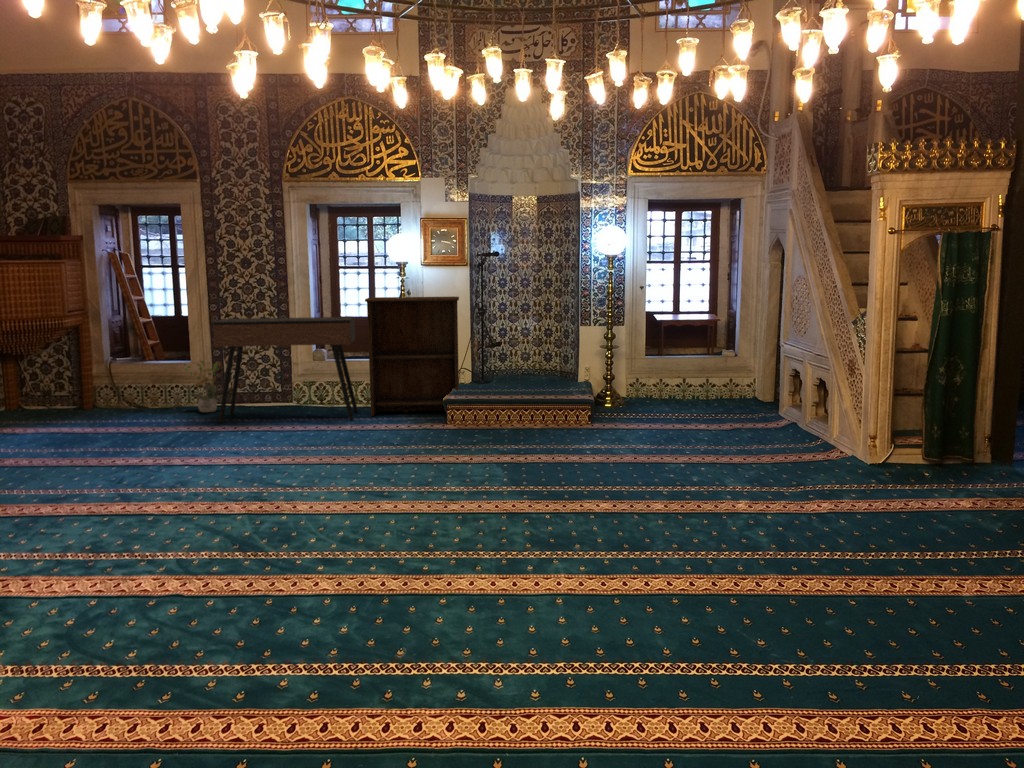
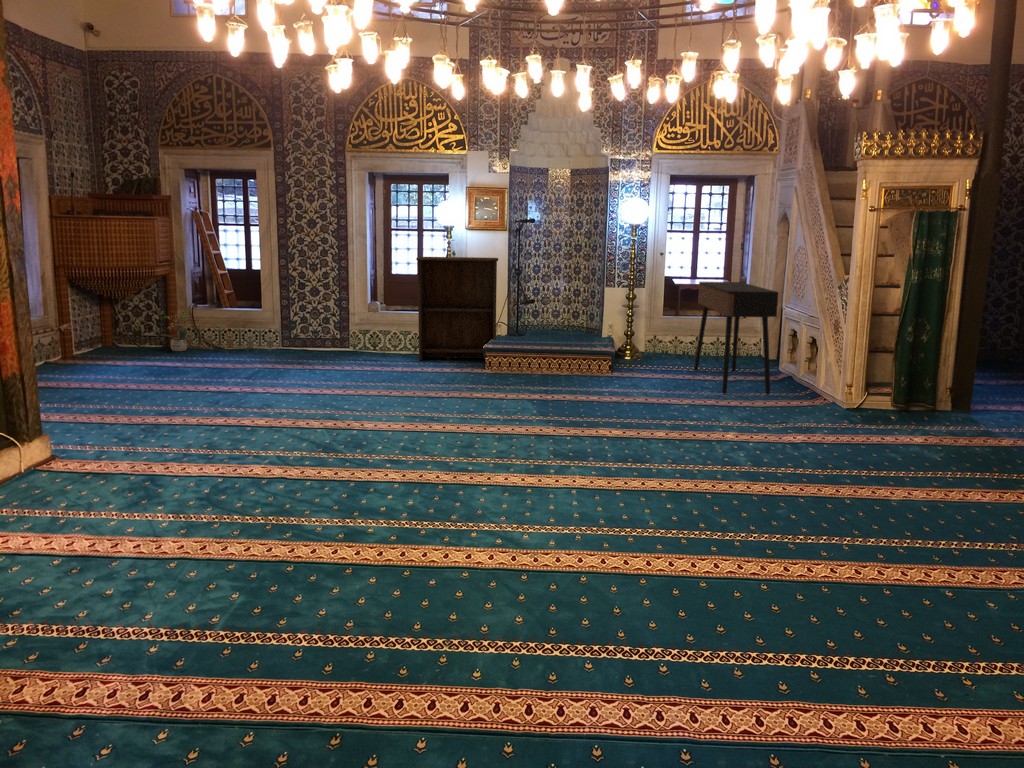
console table: present [213,317,358,423] -> present [694,282,779,394]
potted plant: present [183,361,222,412] -> present [156,307,195,351]

